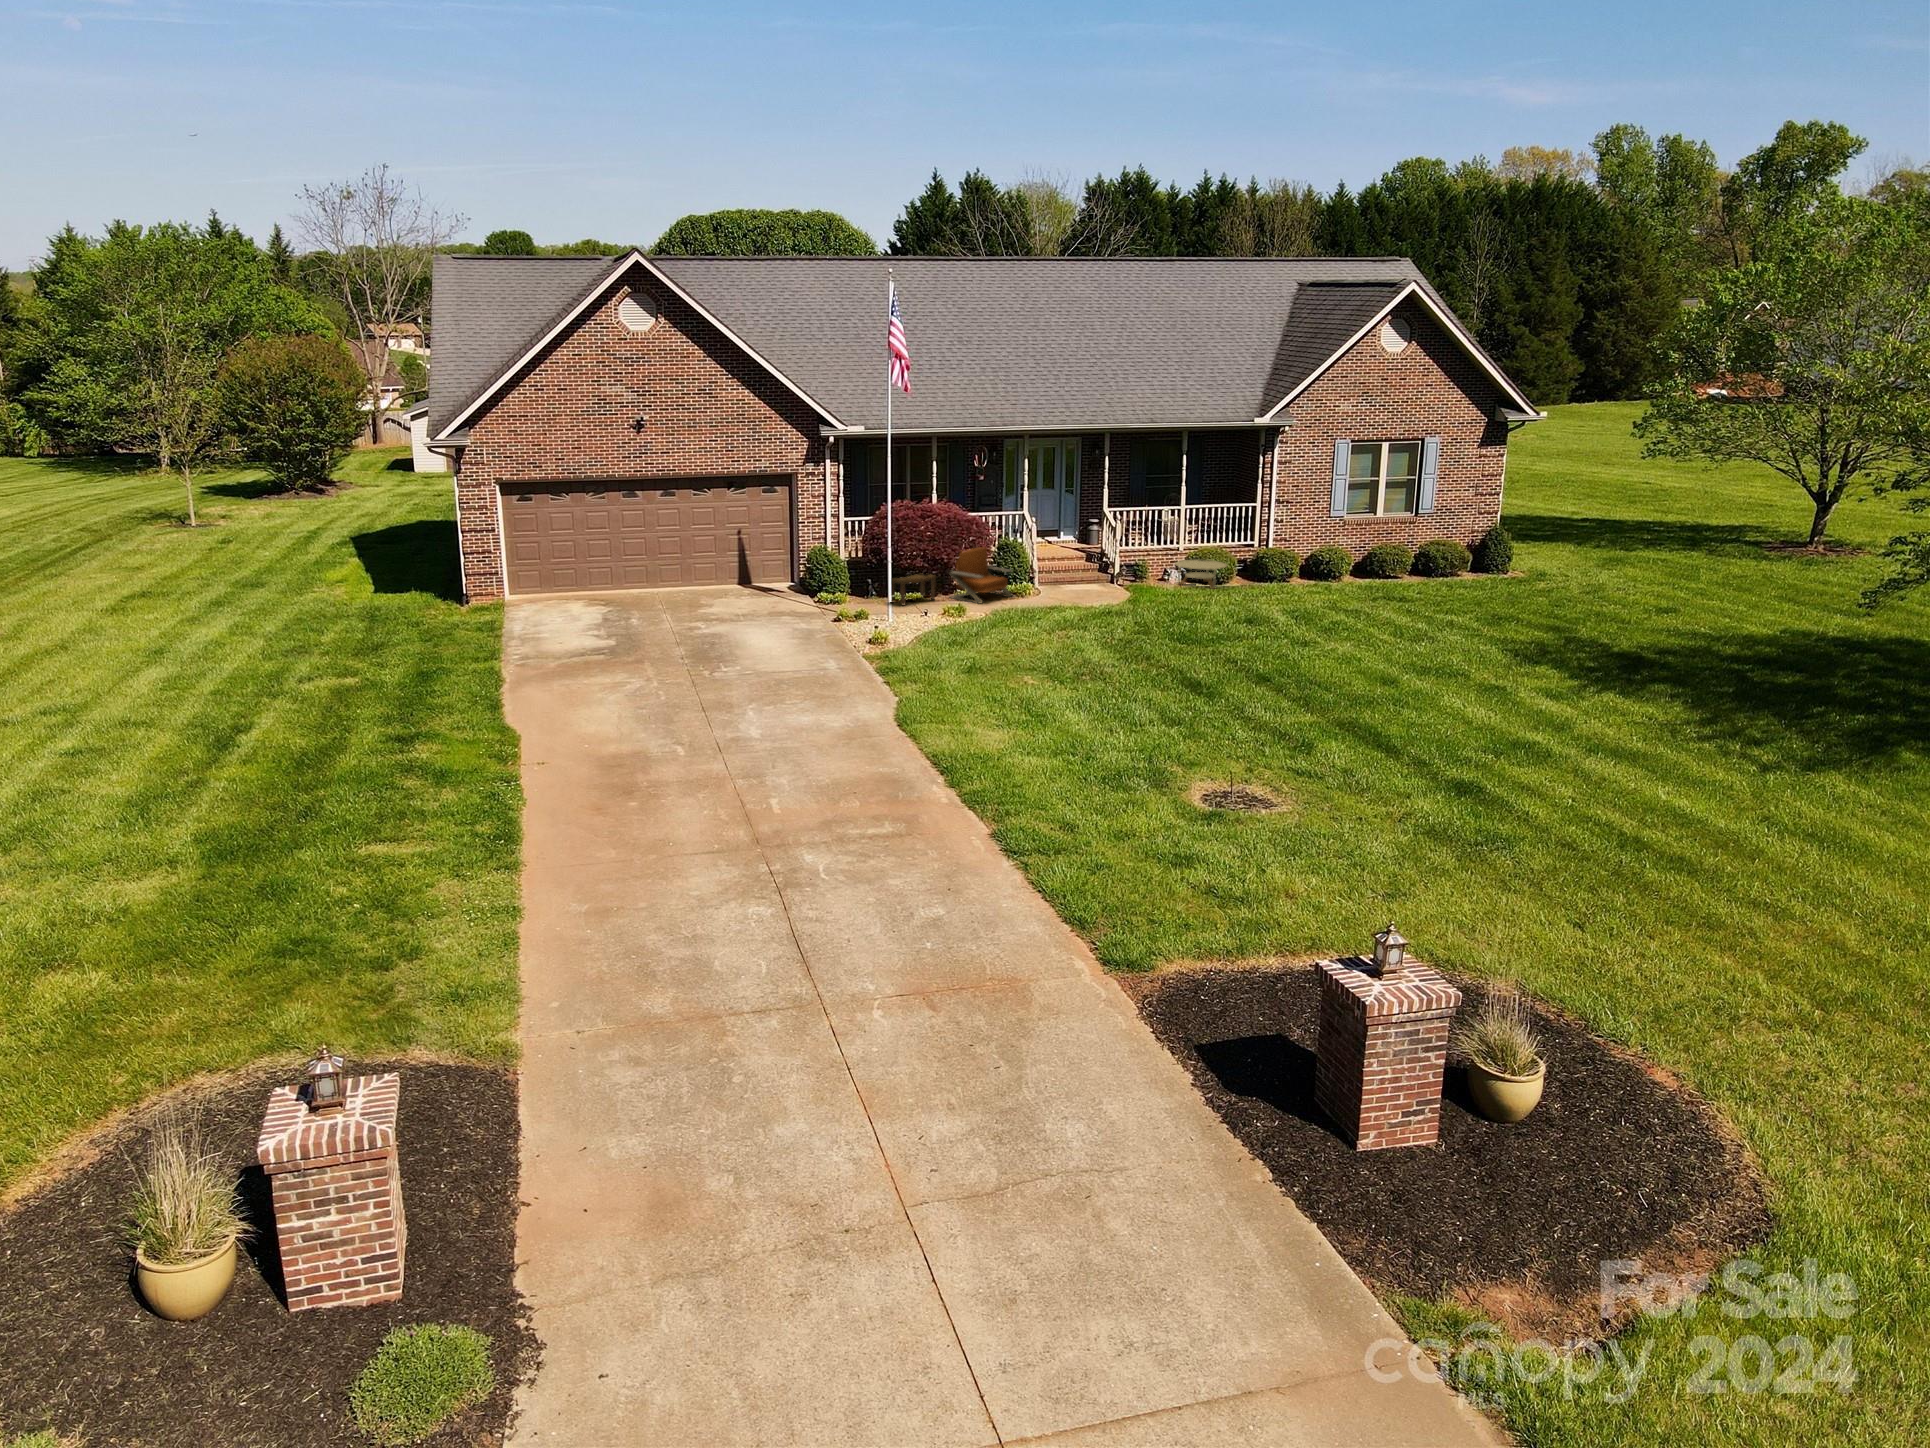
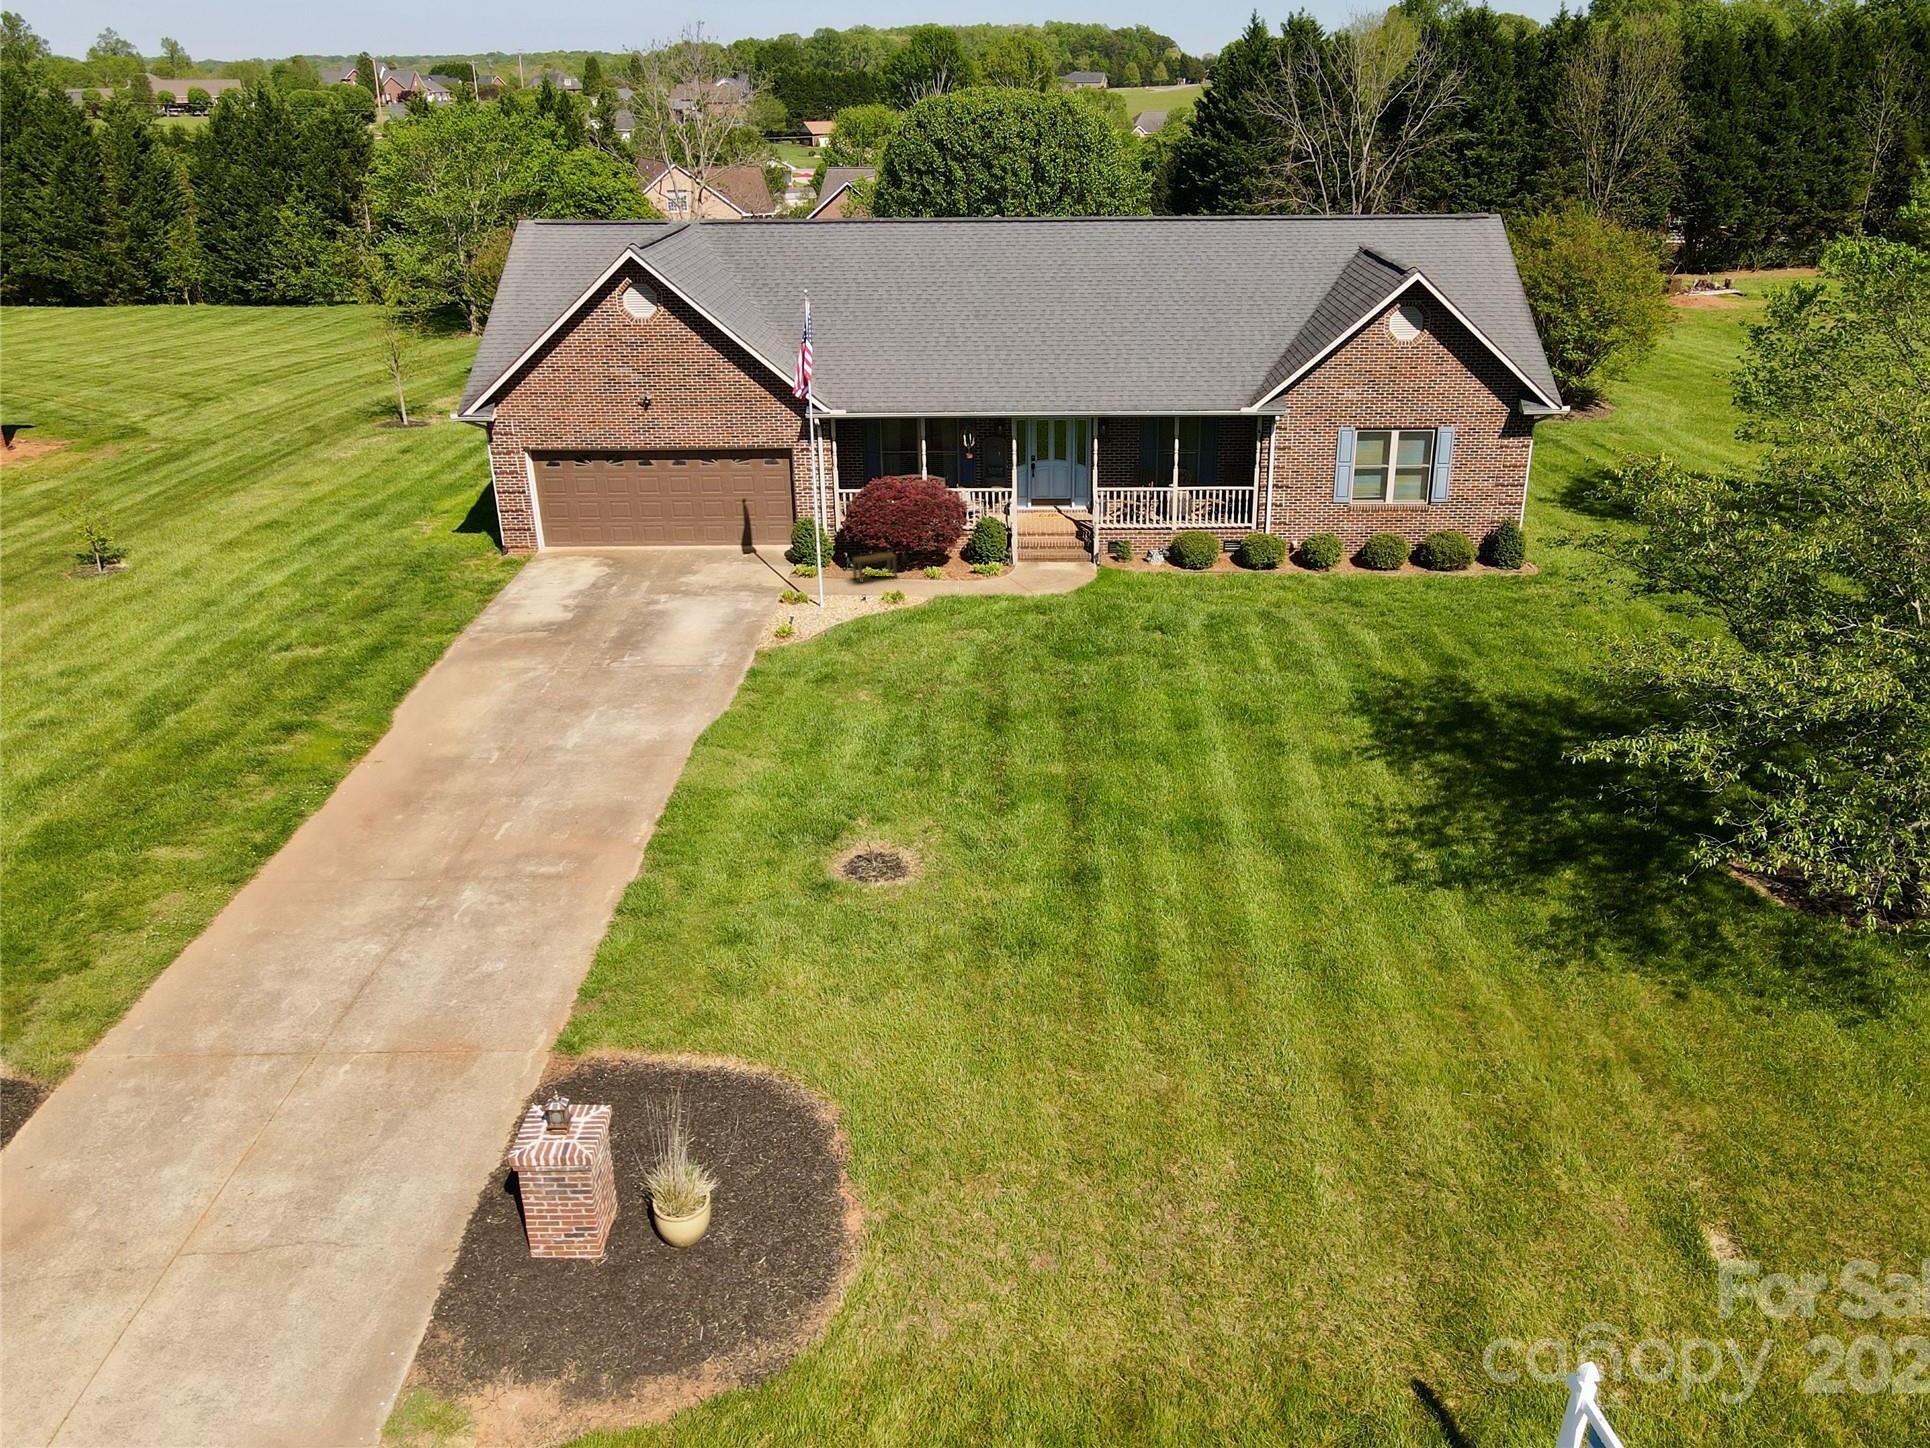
lounge chair: present [950,547,1013,603] -> none [911,528,972,586]
round table: present [1175,560,1227,589] -> none [1141,545,1191,580]

